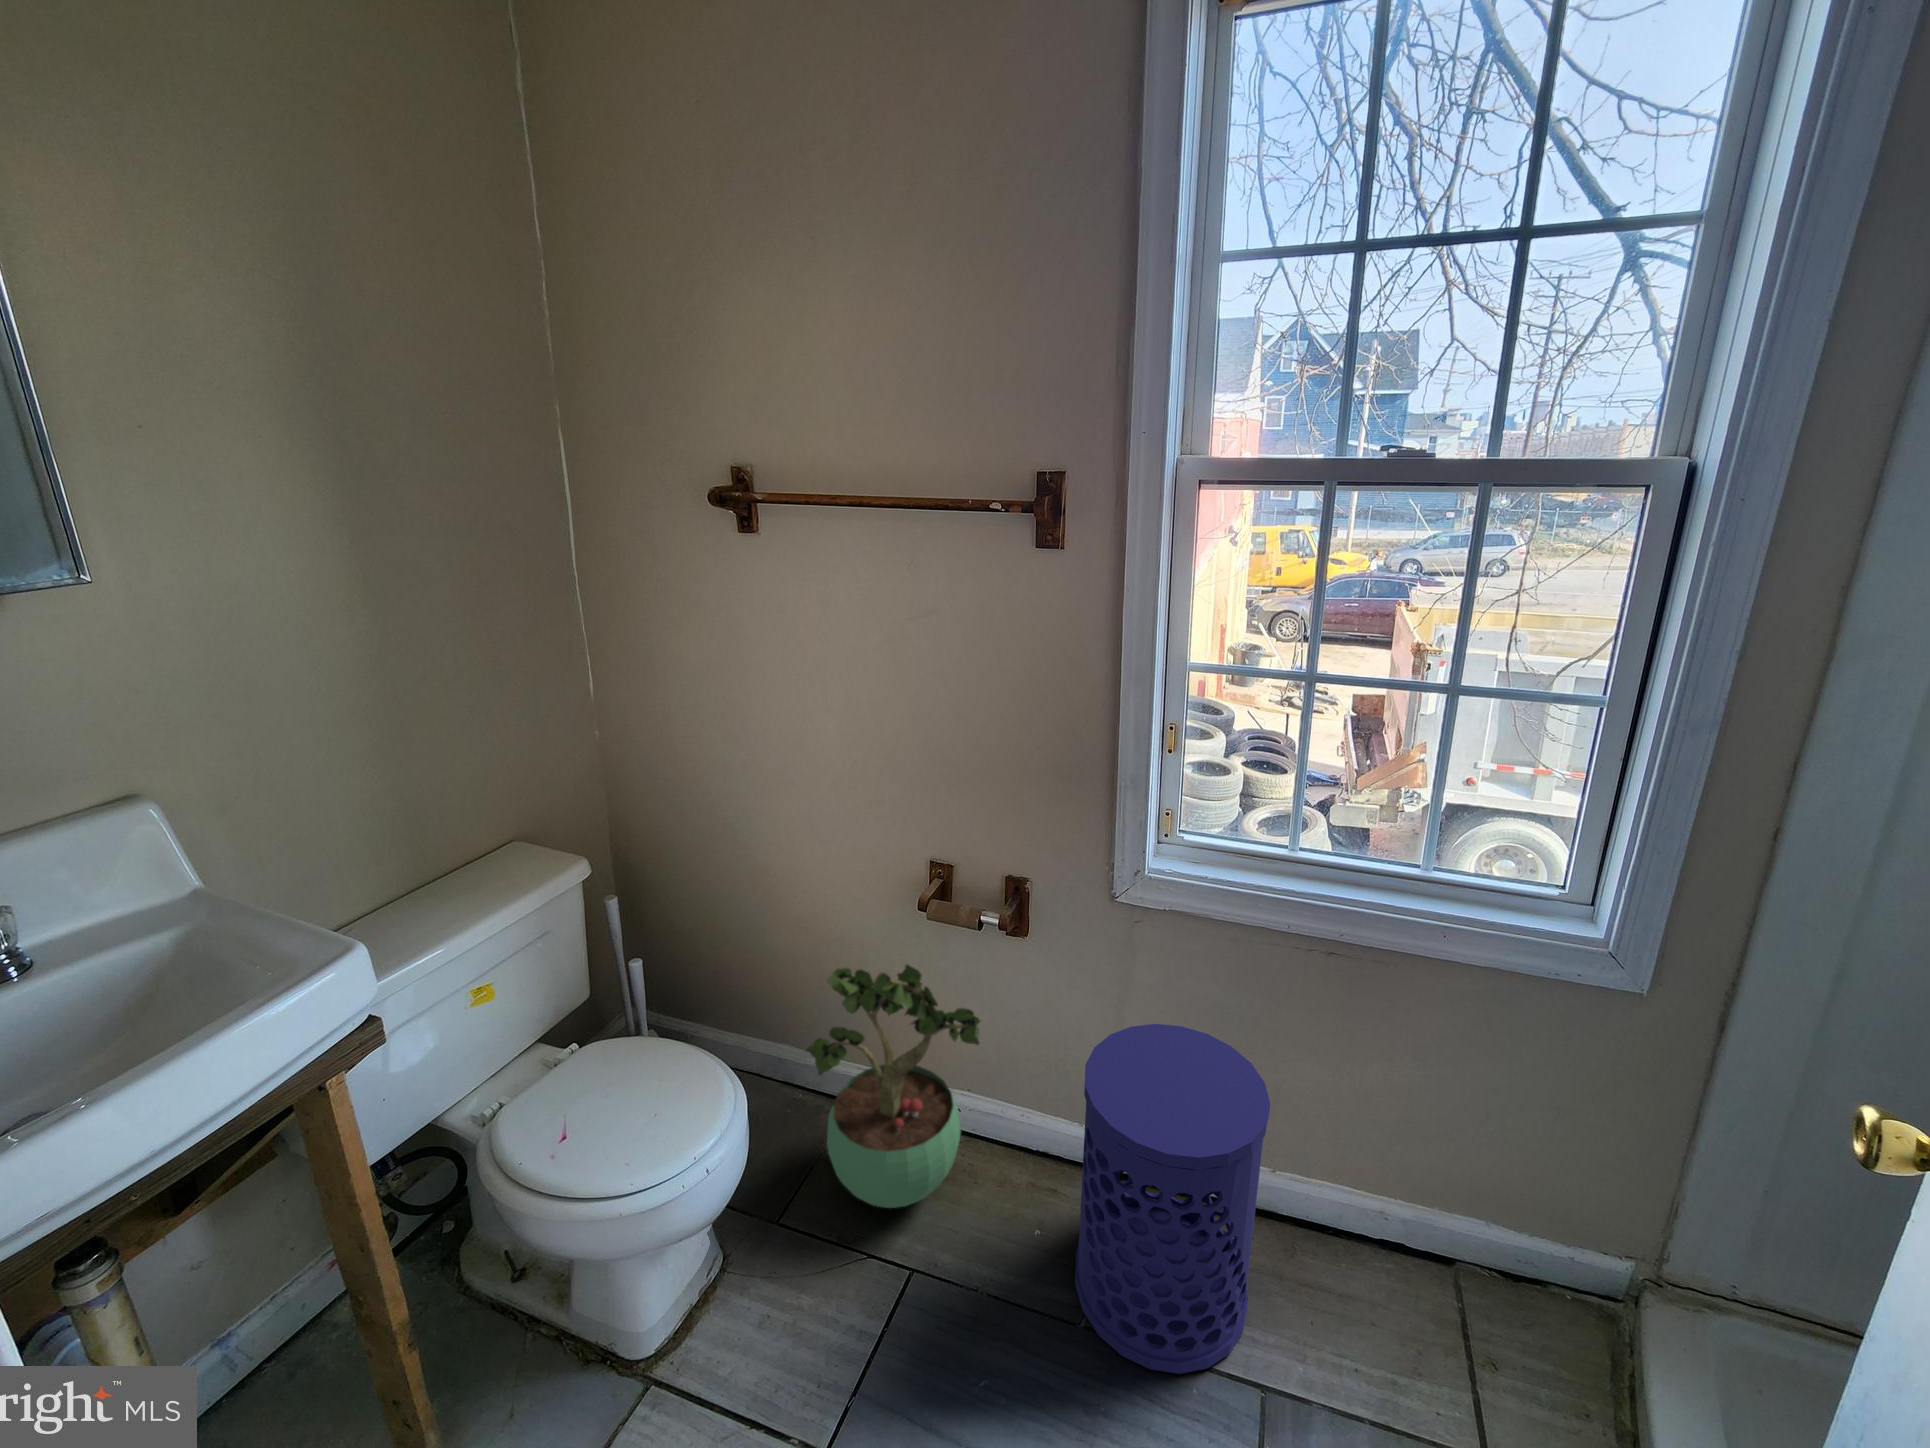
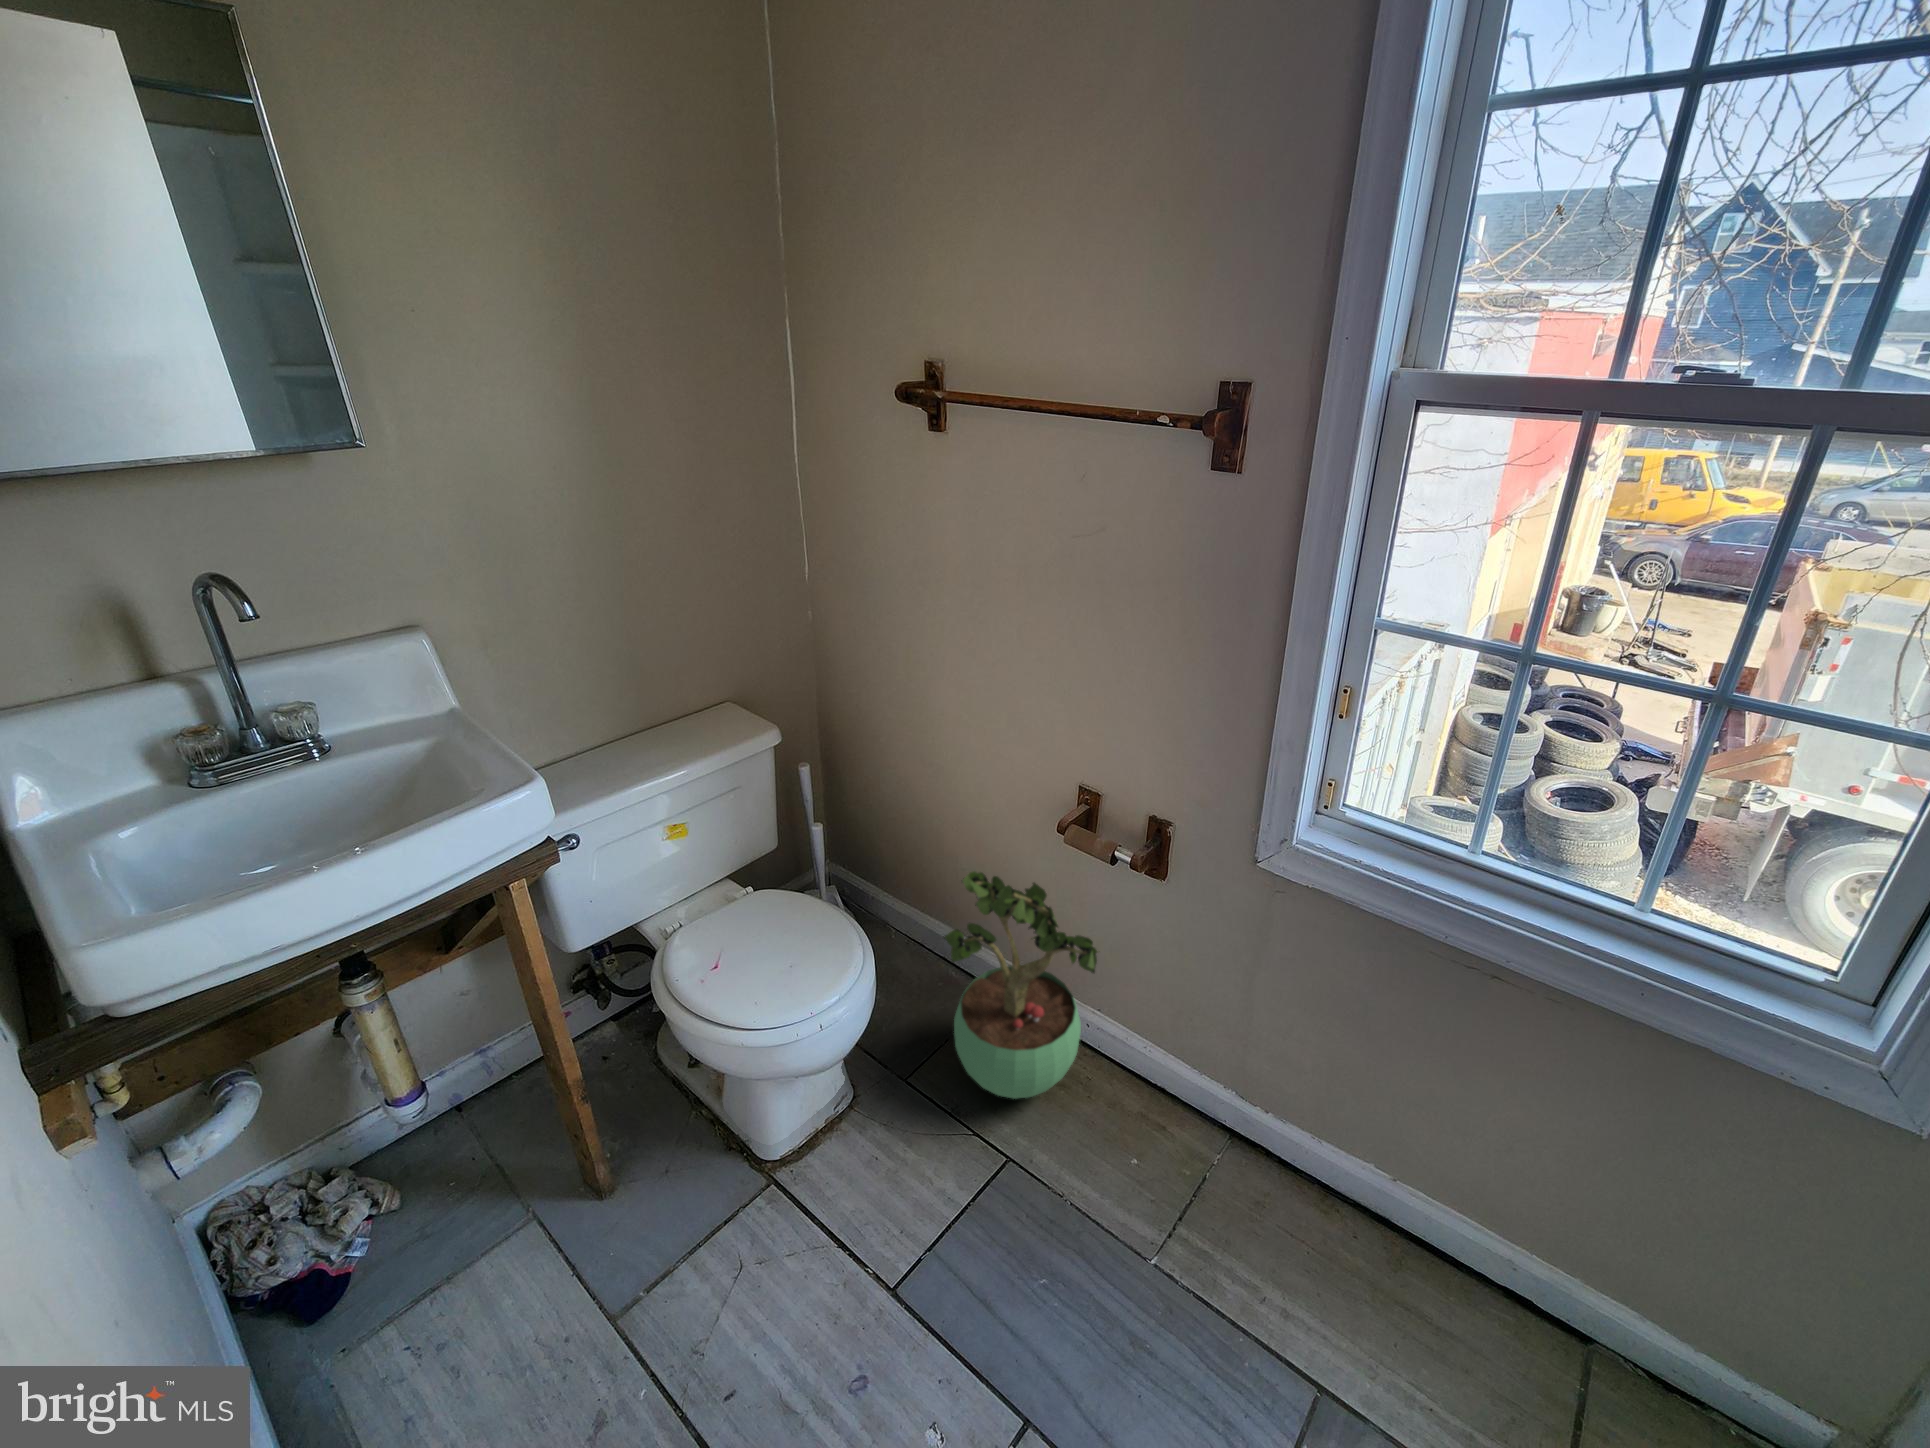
waste bin: present [1075,1024,1270,1374] -> none [1156,995,1382,1347]

